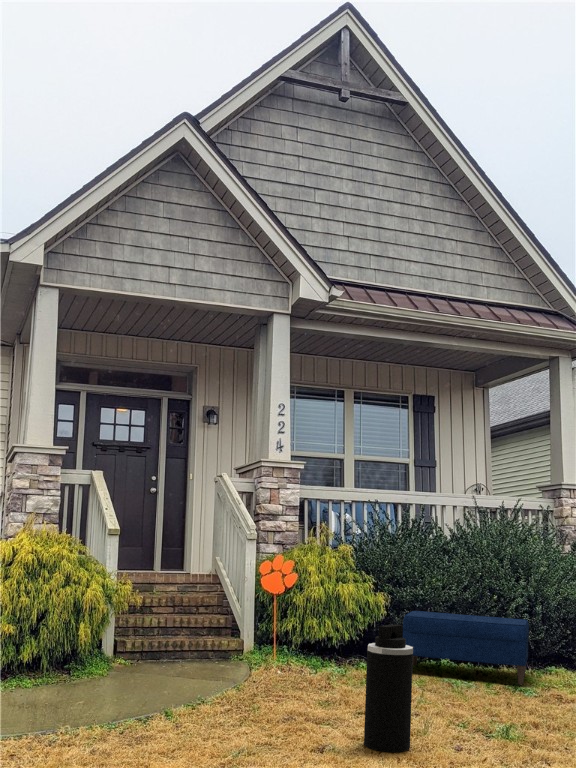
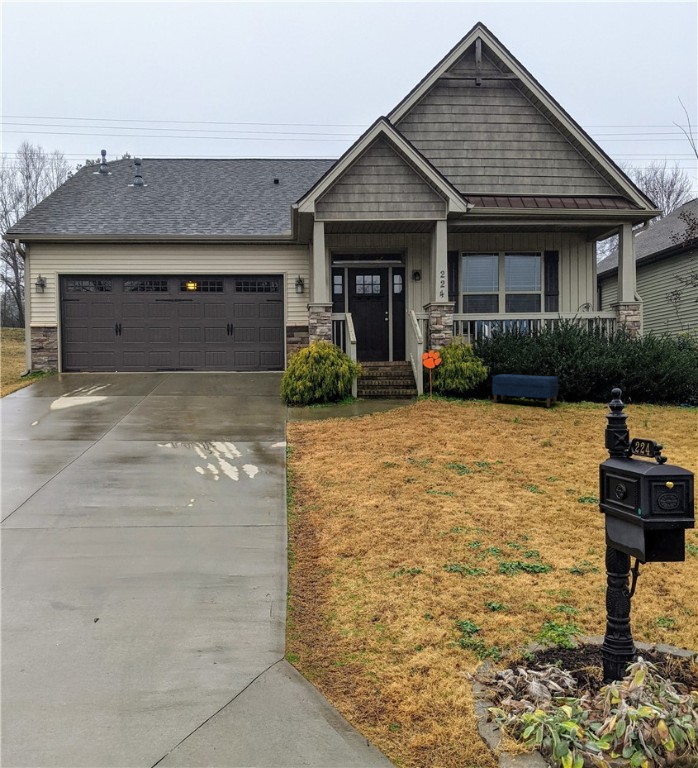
trash can: present [364,624,413,752] -> none [447,378,467,429]

